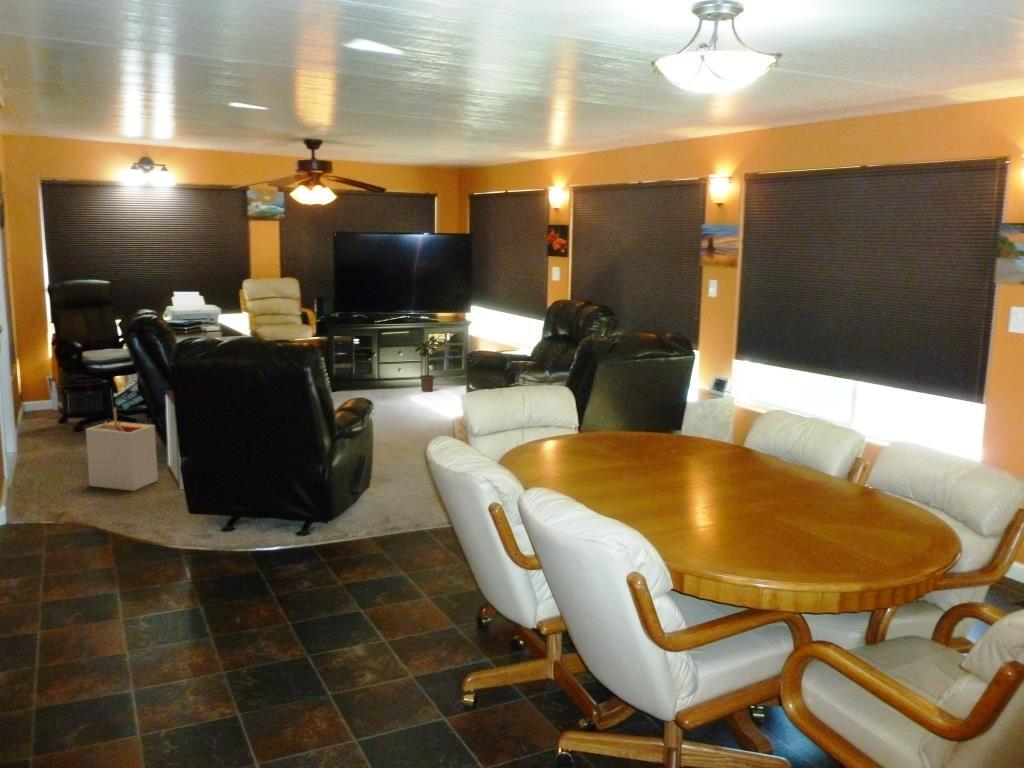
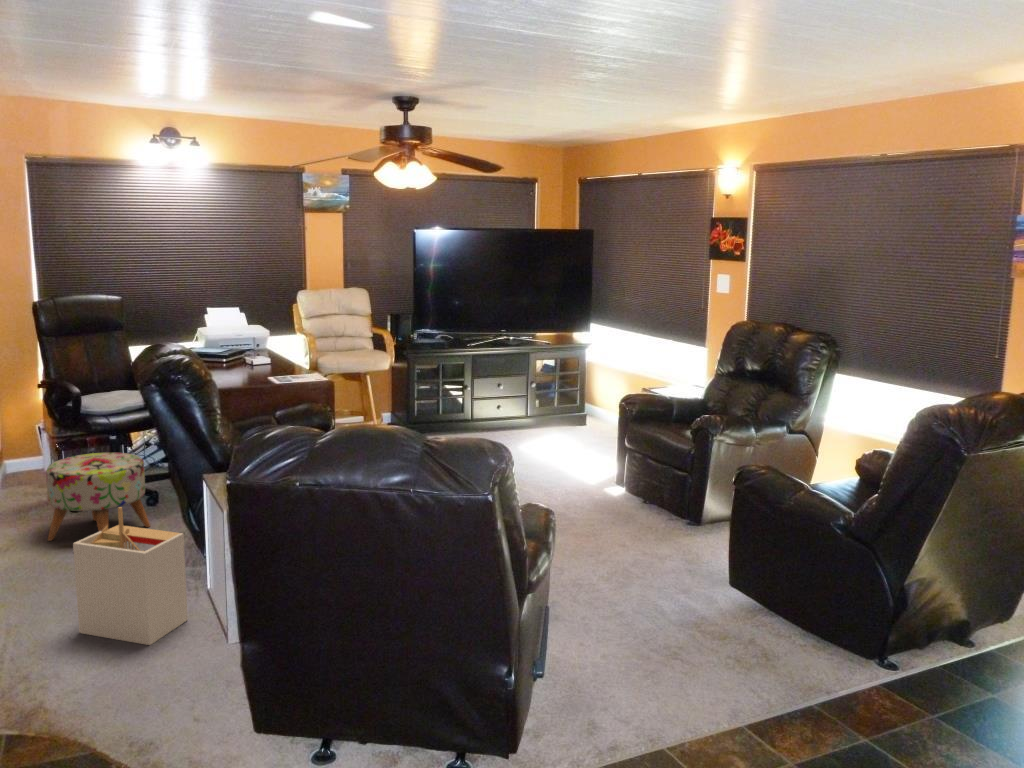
potted plant: present [413,336,444,392] -> none [519,364,562,440]
ottoman: none [61,388,133,449] -> present [46,452,150,541]

